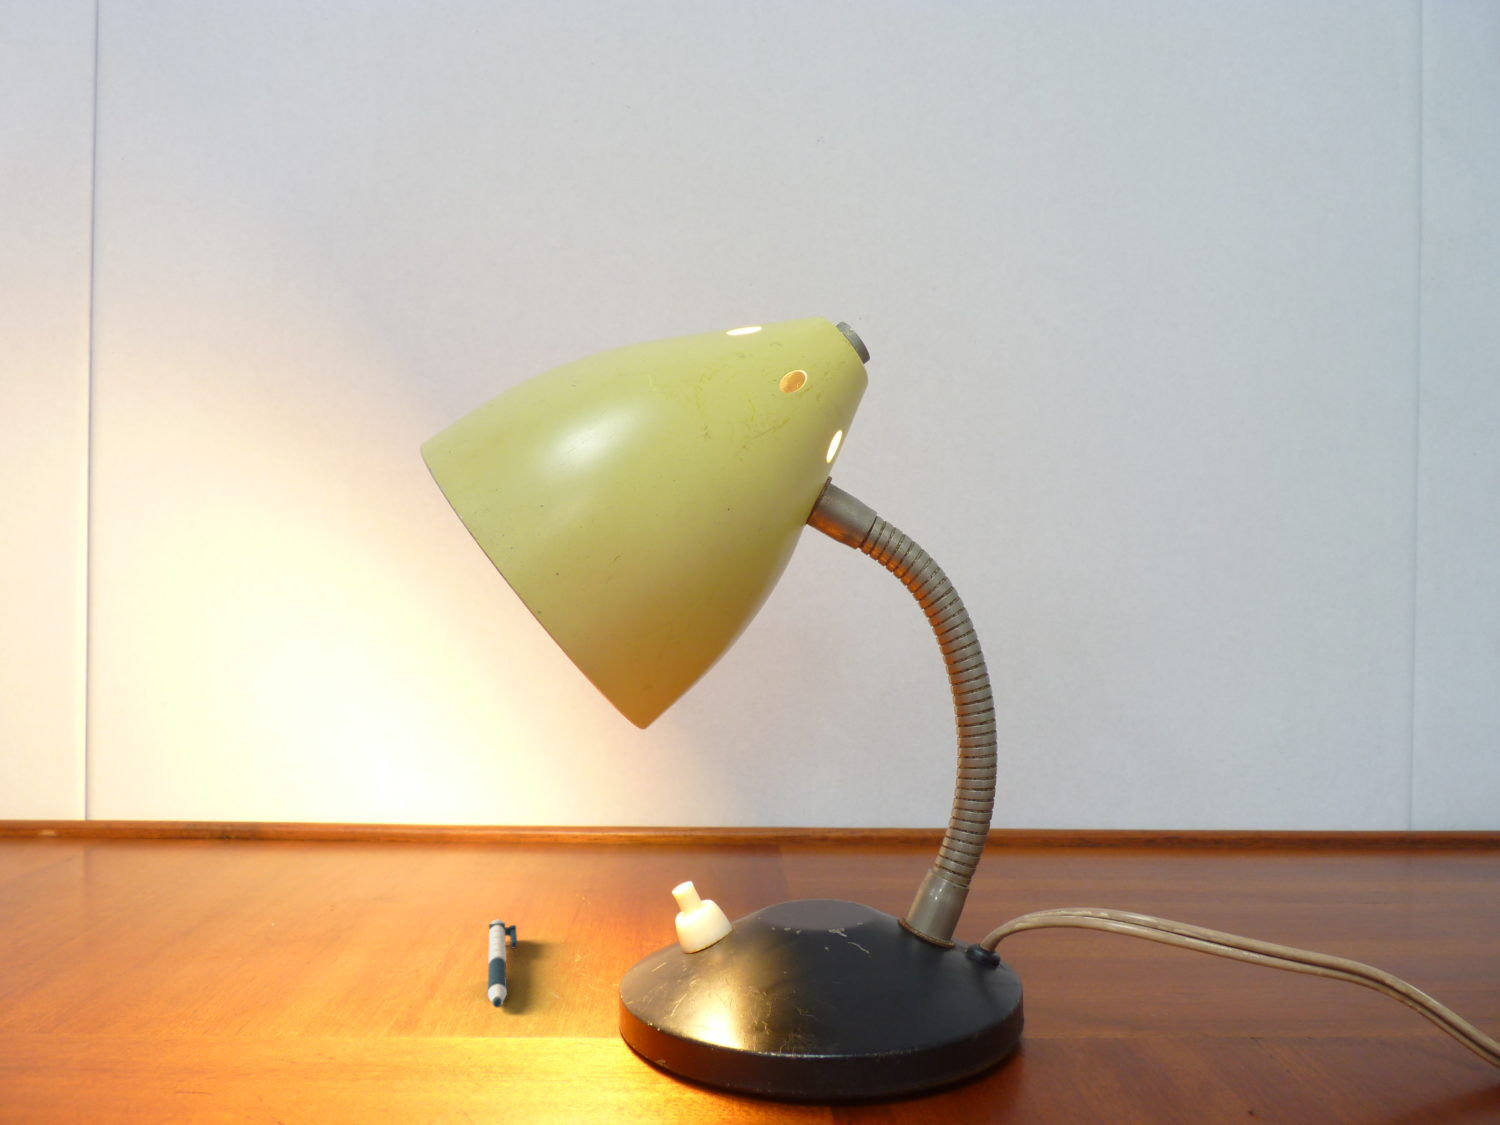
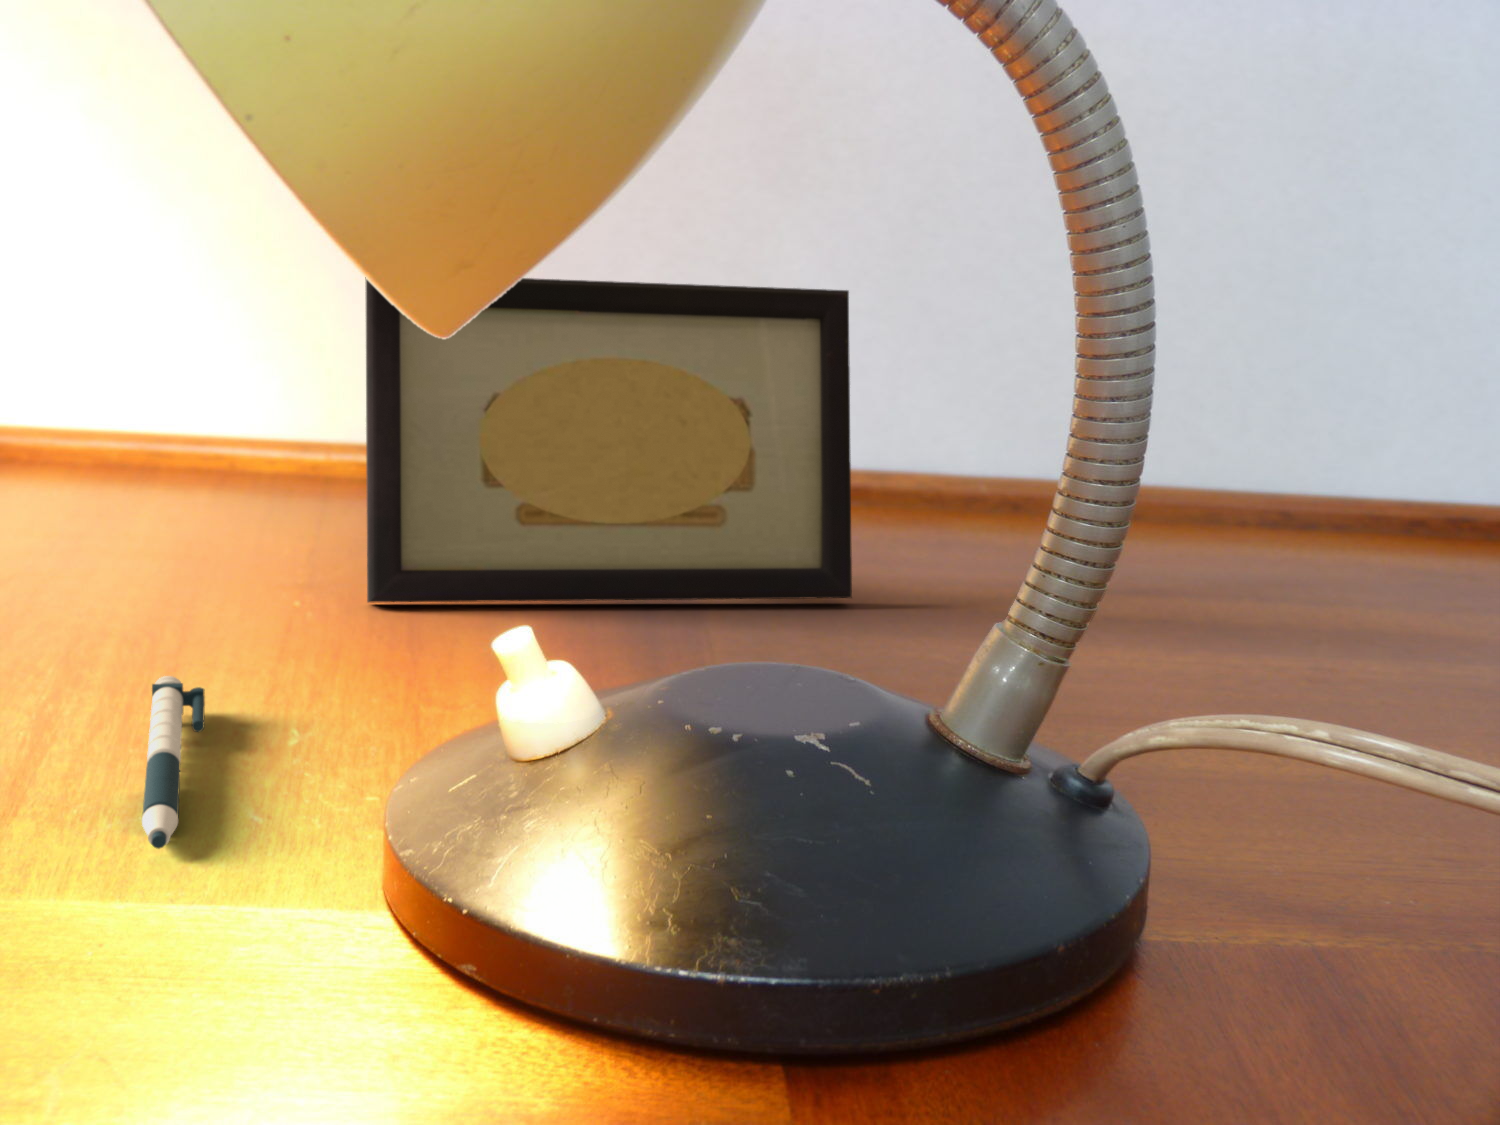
picture frame: none [597,700,861,880] -> present [365,277,852,602]

